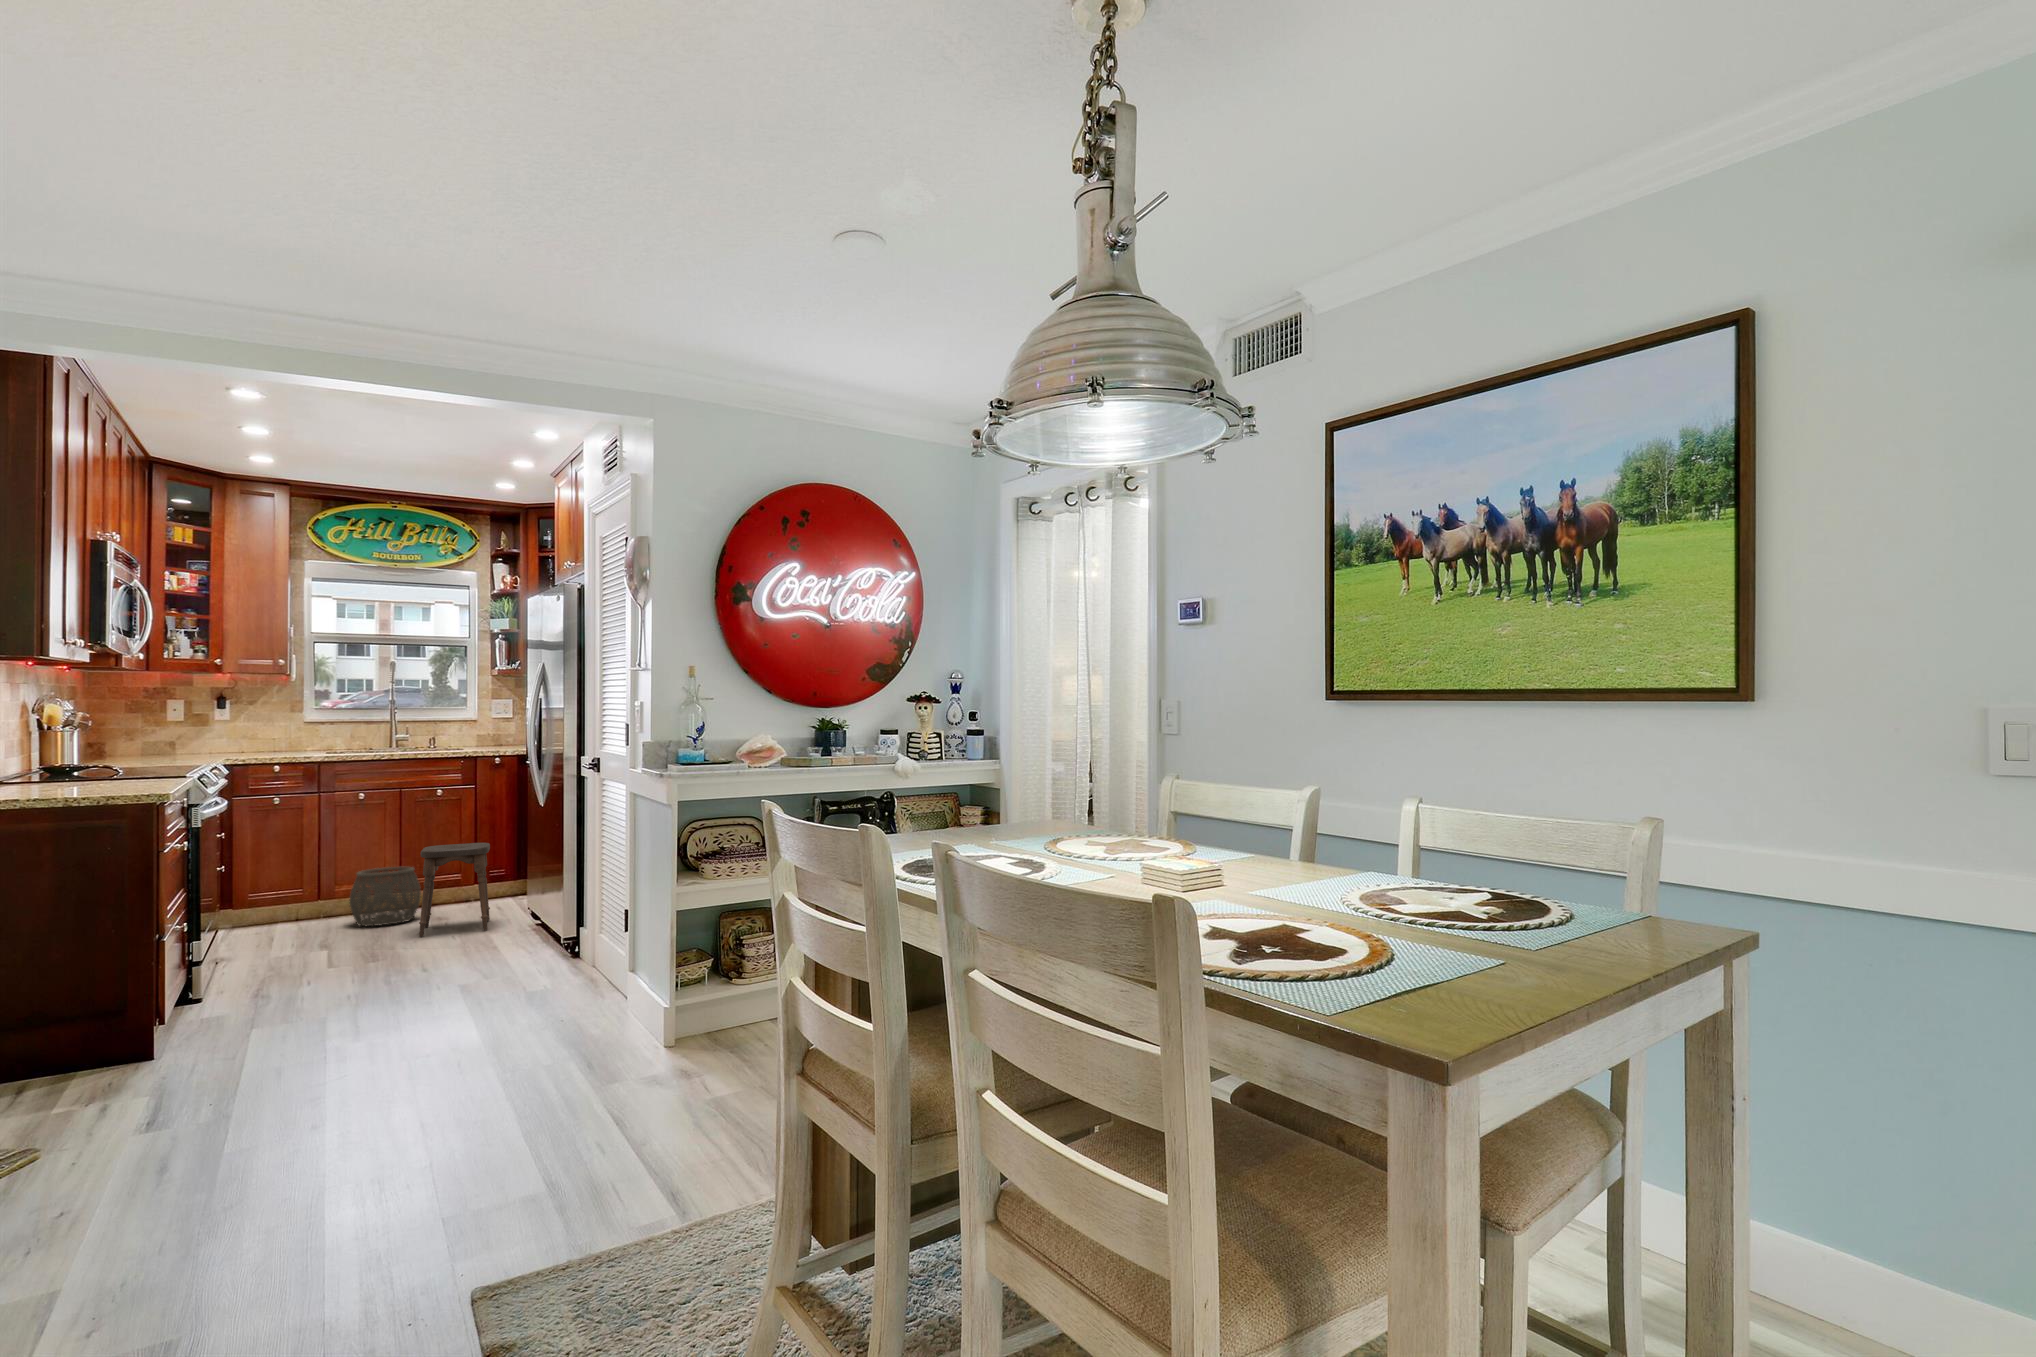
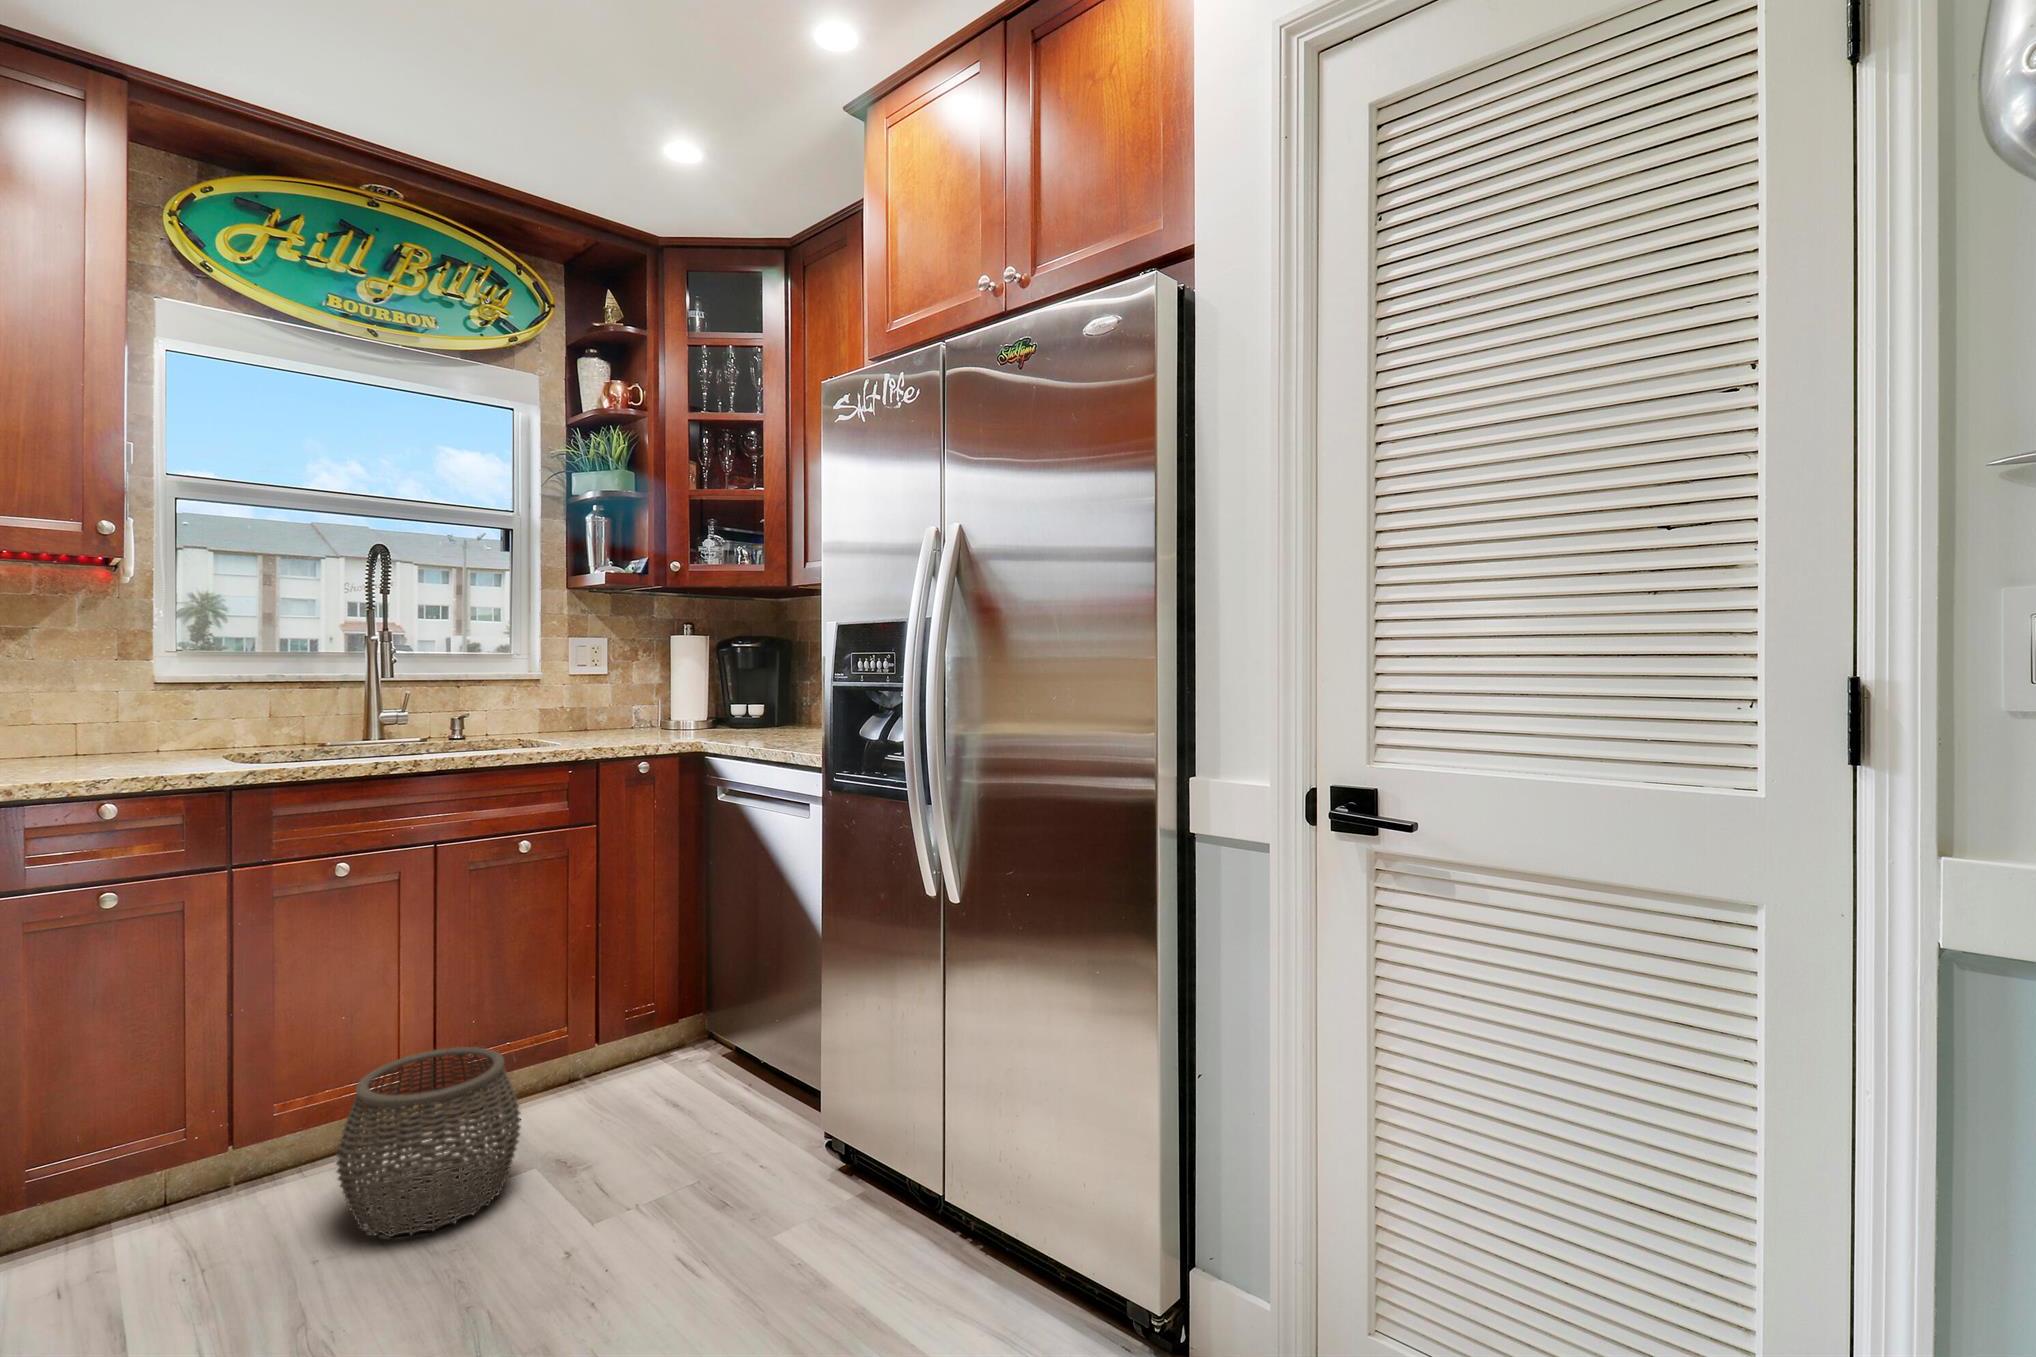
stool: present [419,843,490,937] -> none [566,998,763,1309]

